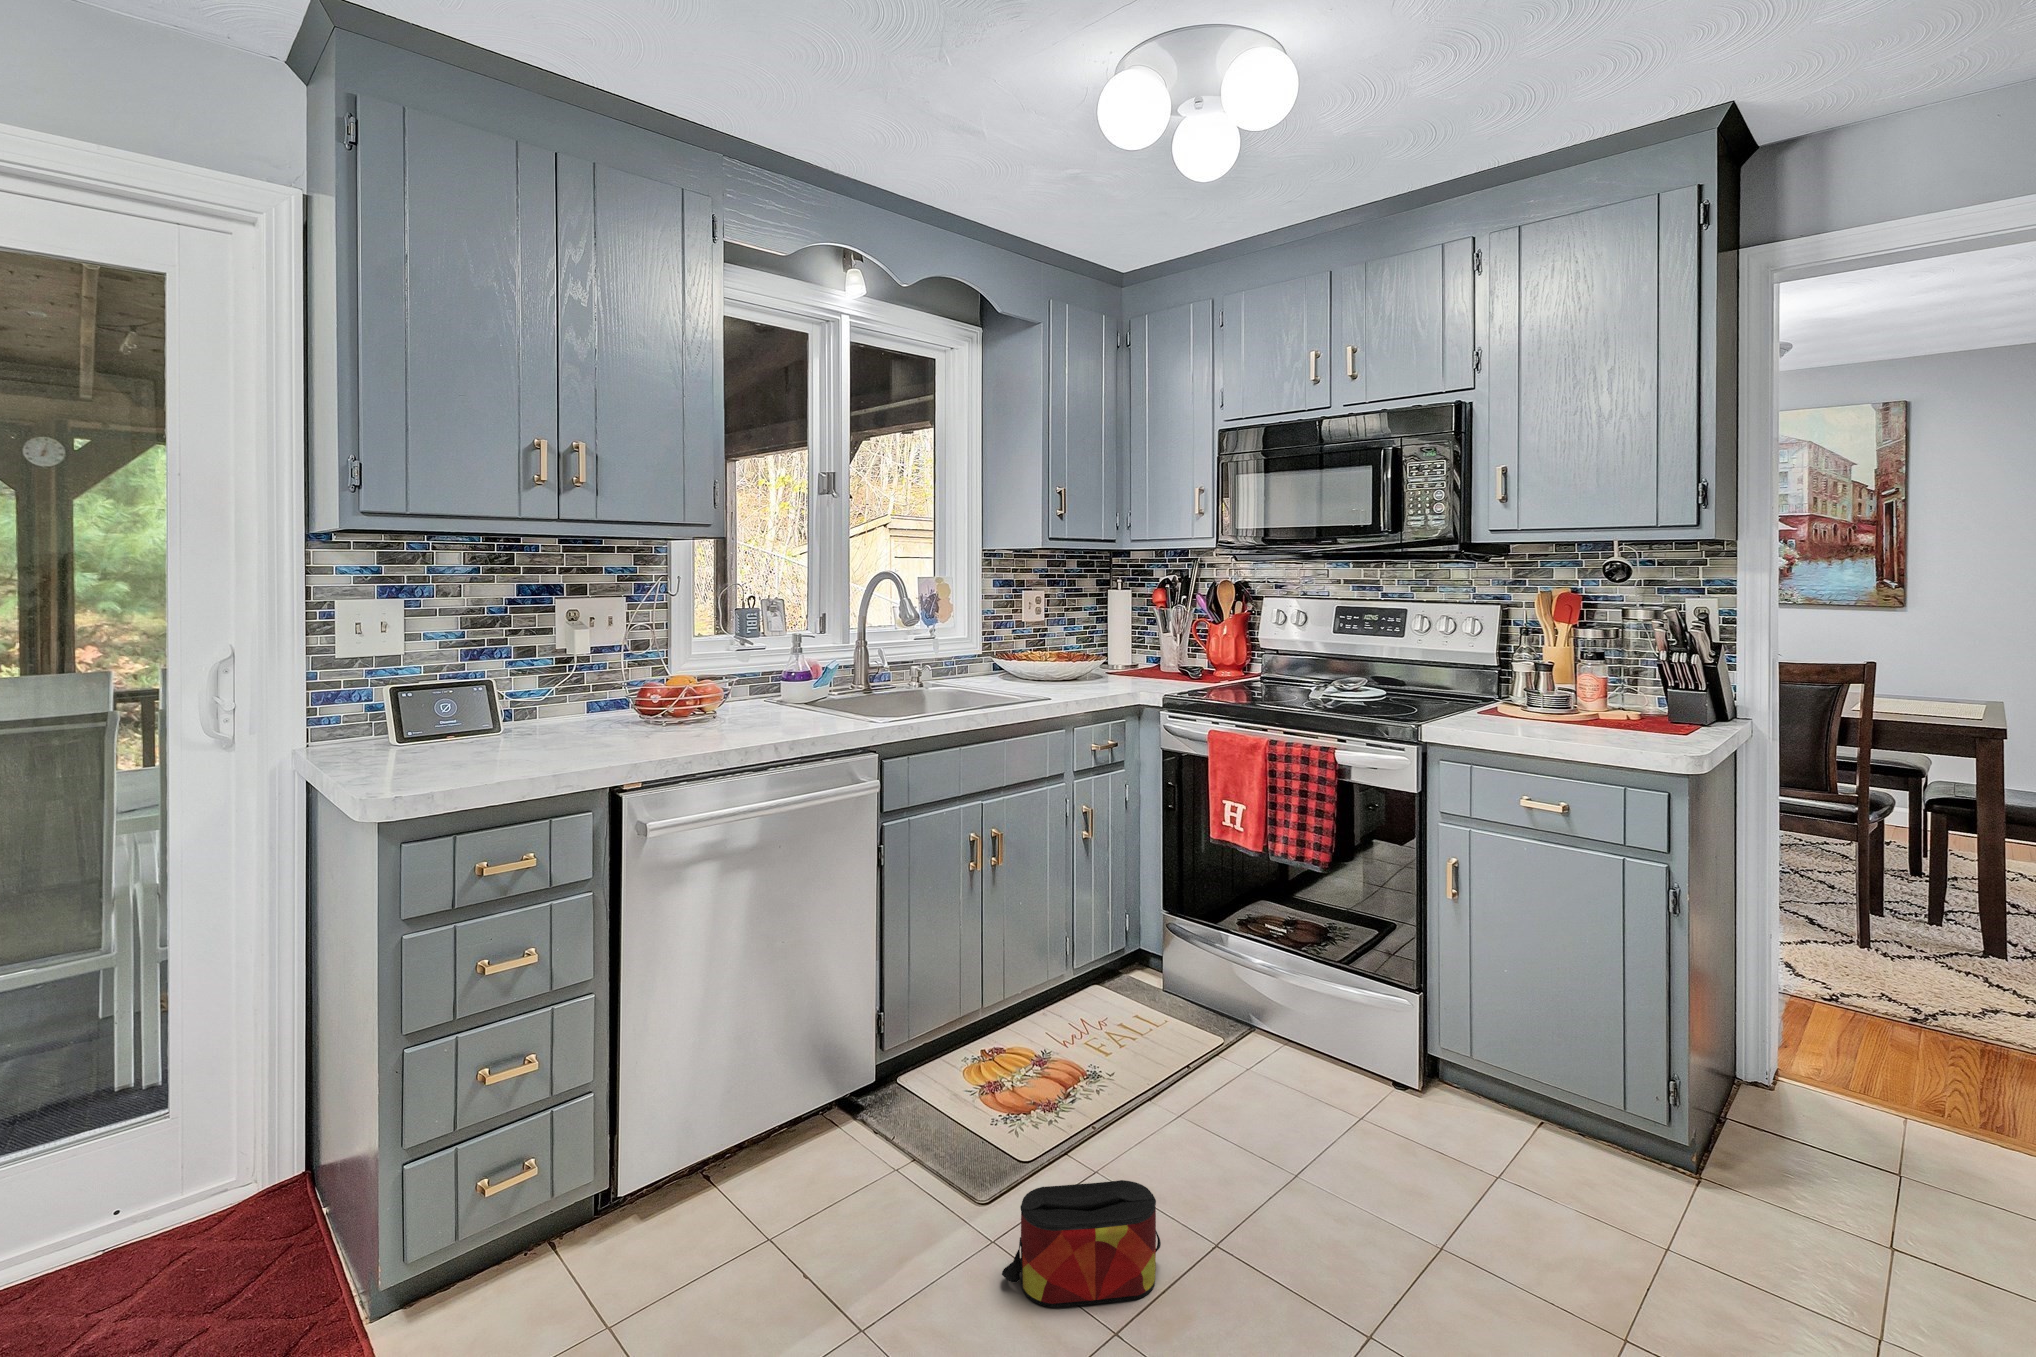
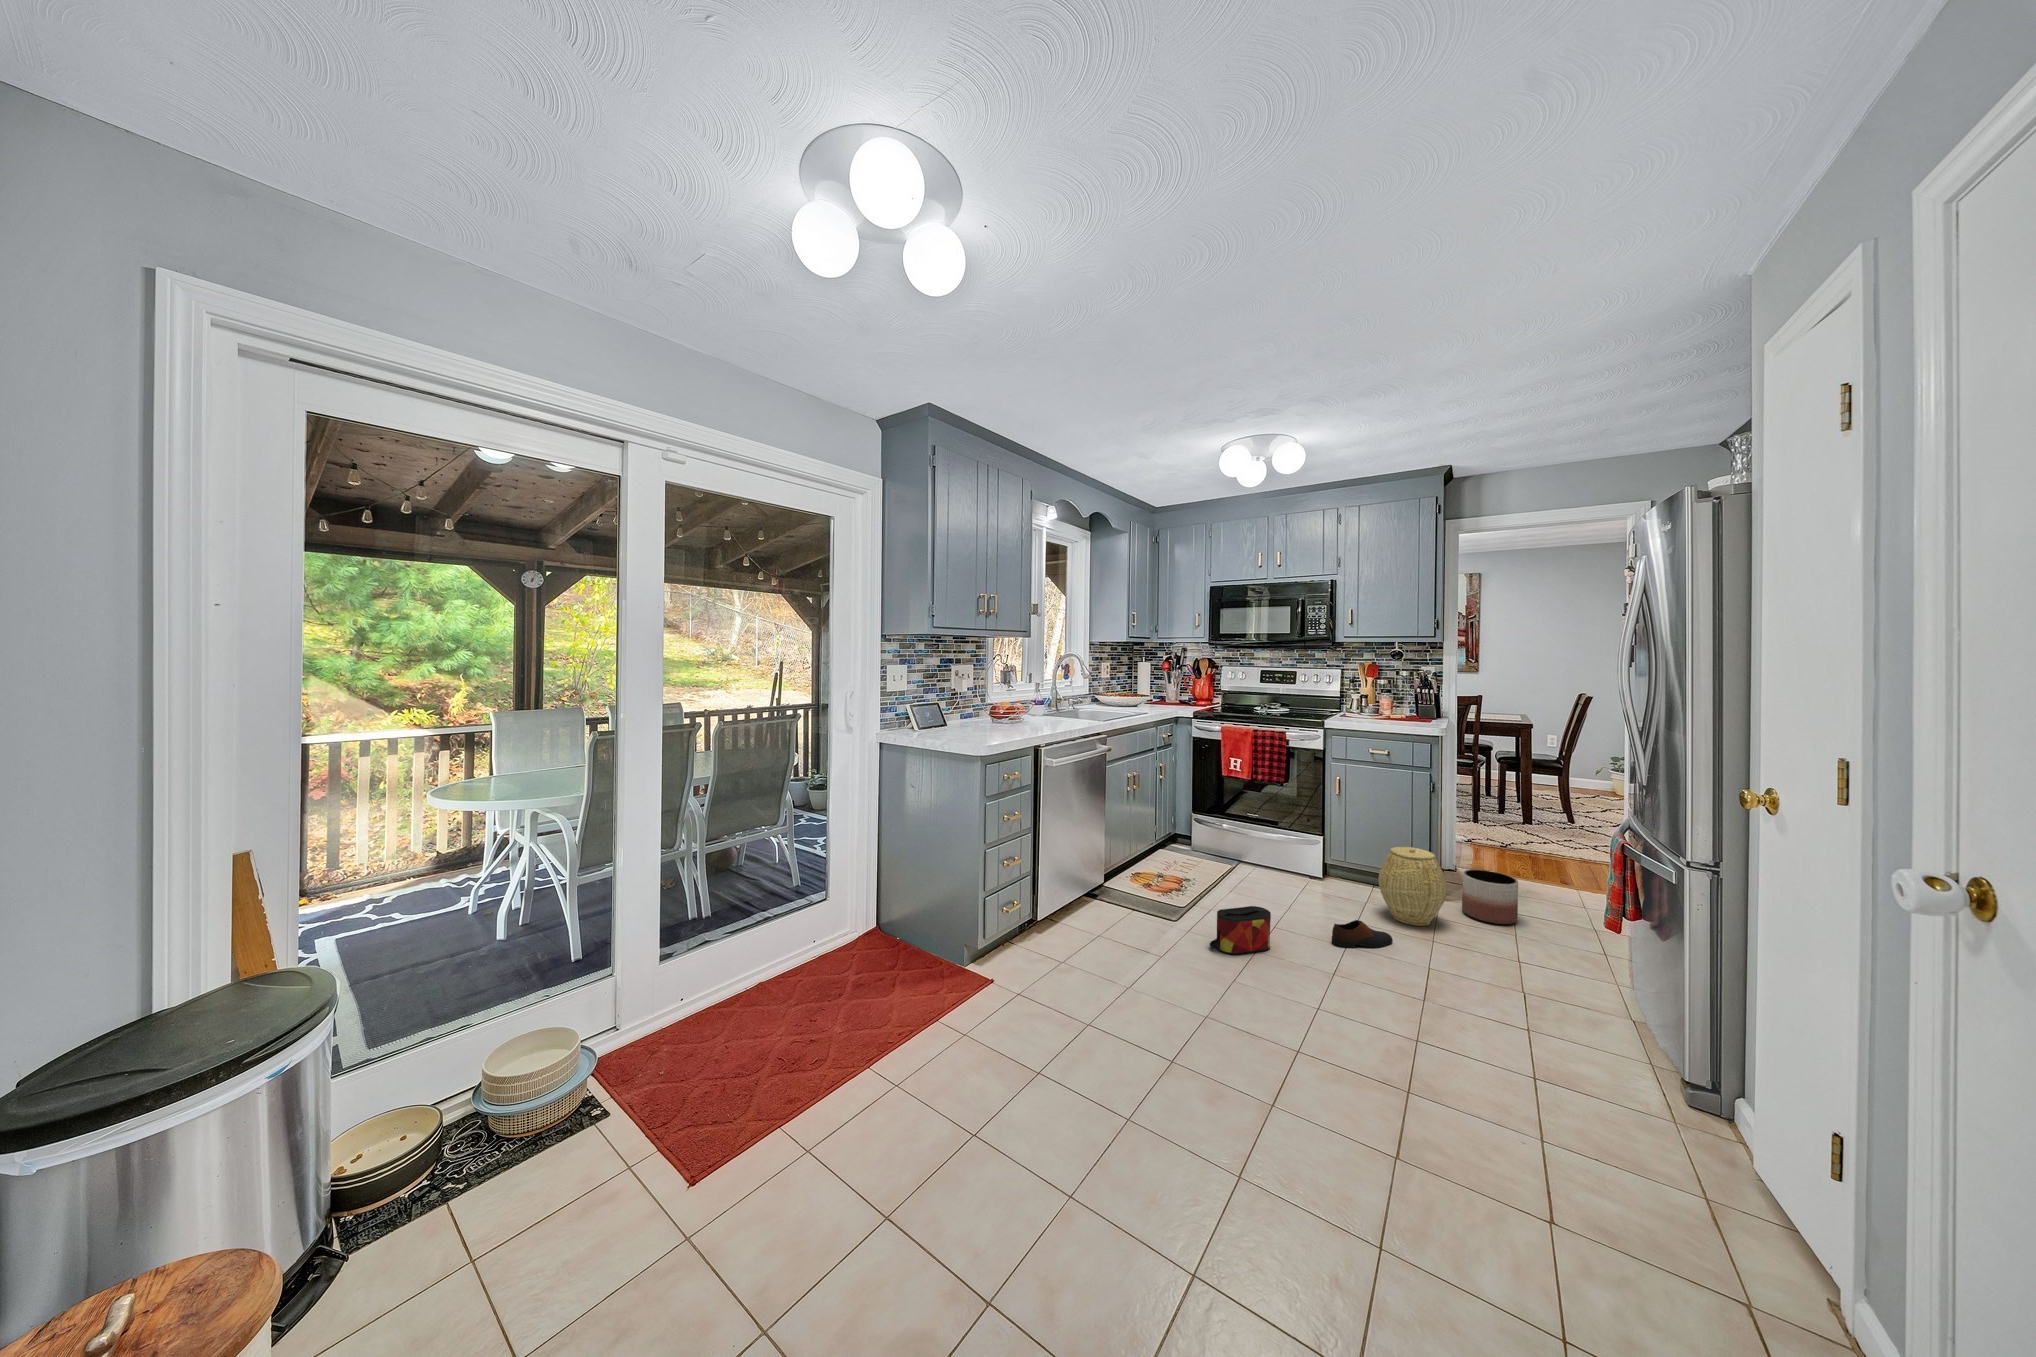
woven basket: none [1487,1039,1650,1243] -> present [1379,847,1447,926]
planter: none [1707,1100,1851,1255] -> present [1462,869,1518,924]
shoe: none [1316,1233,1476,1311] -> present [1332,920,1393,948]

